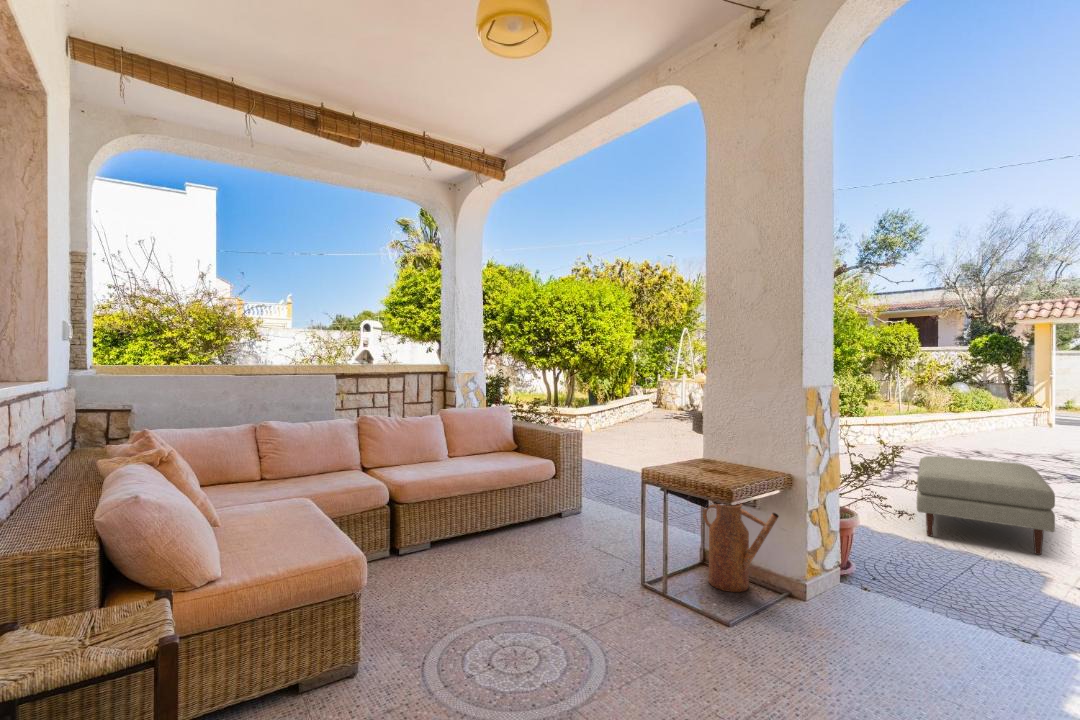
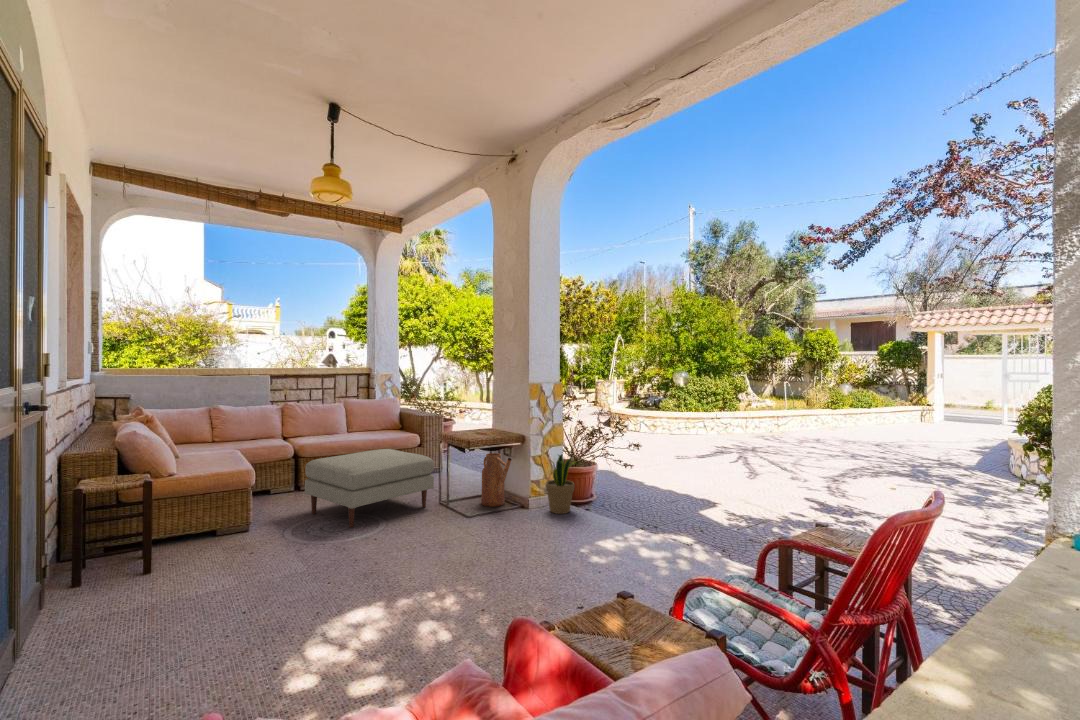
ottoman: present [917,456,1055,555] -> present [305,449,434,528]
potted plant: none [833,503,898,610] -> present [546,454,577,514]

